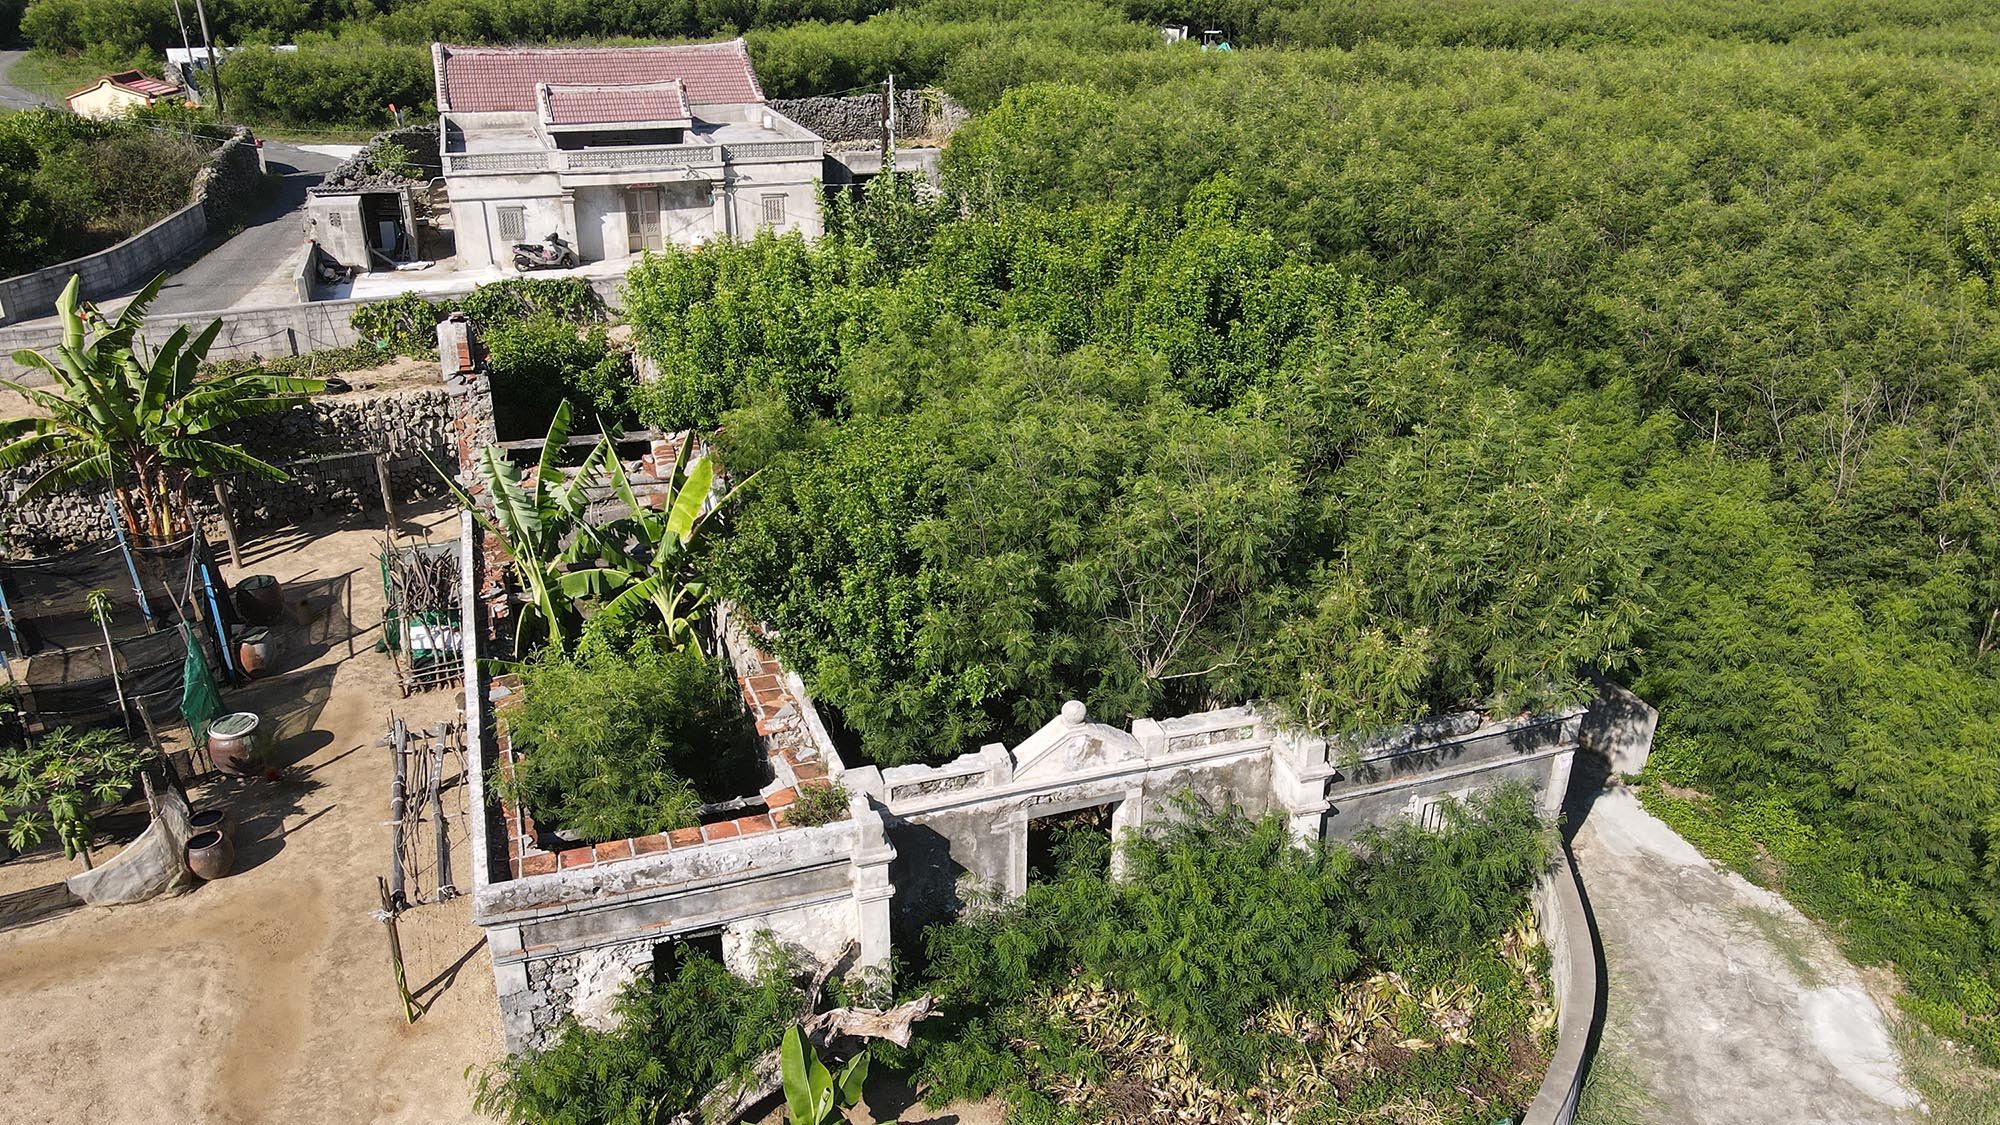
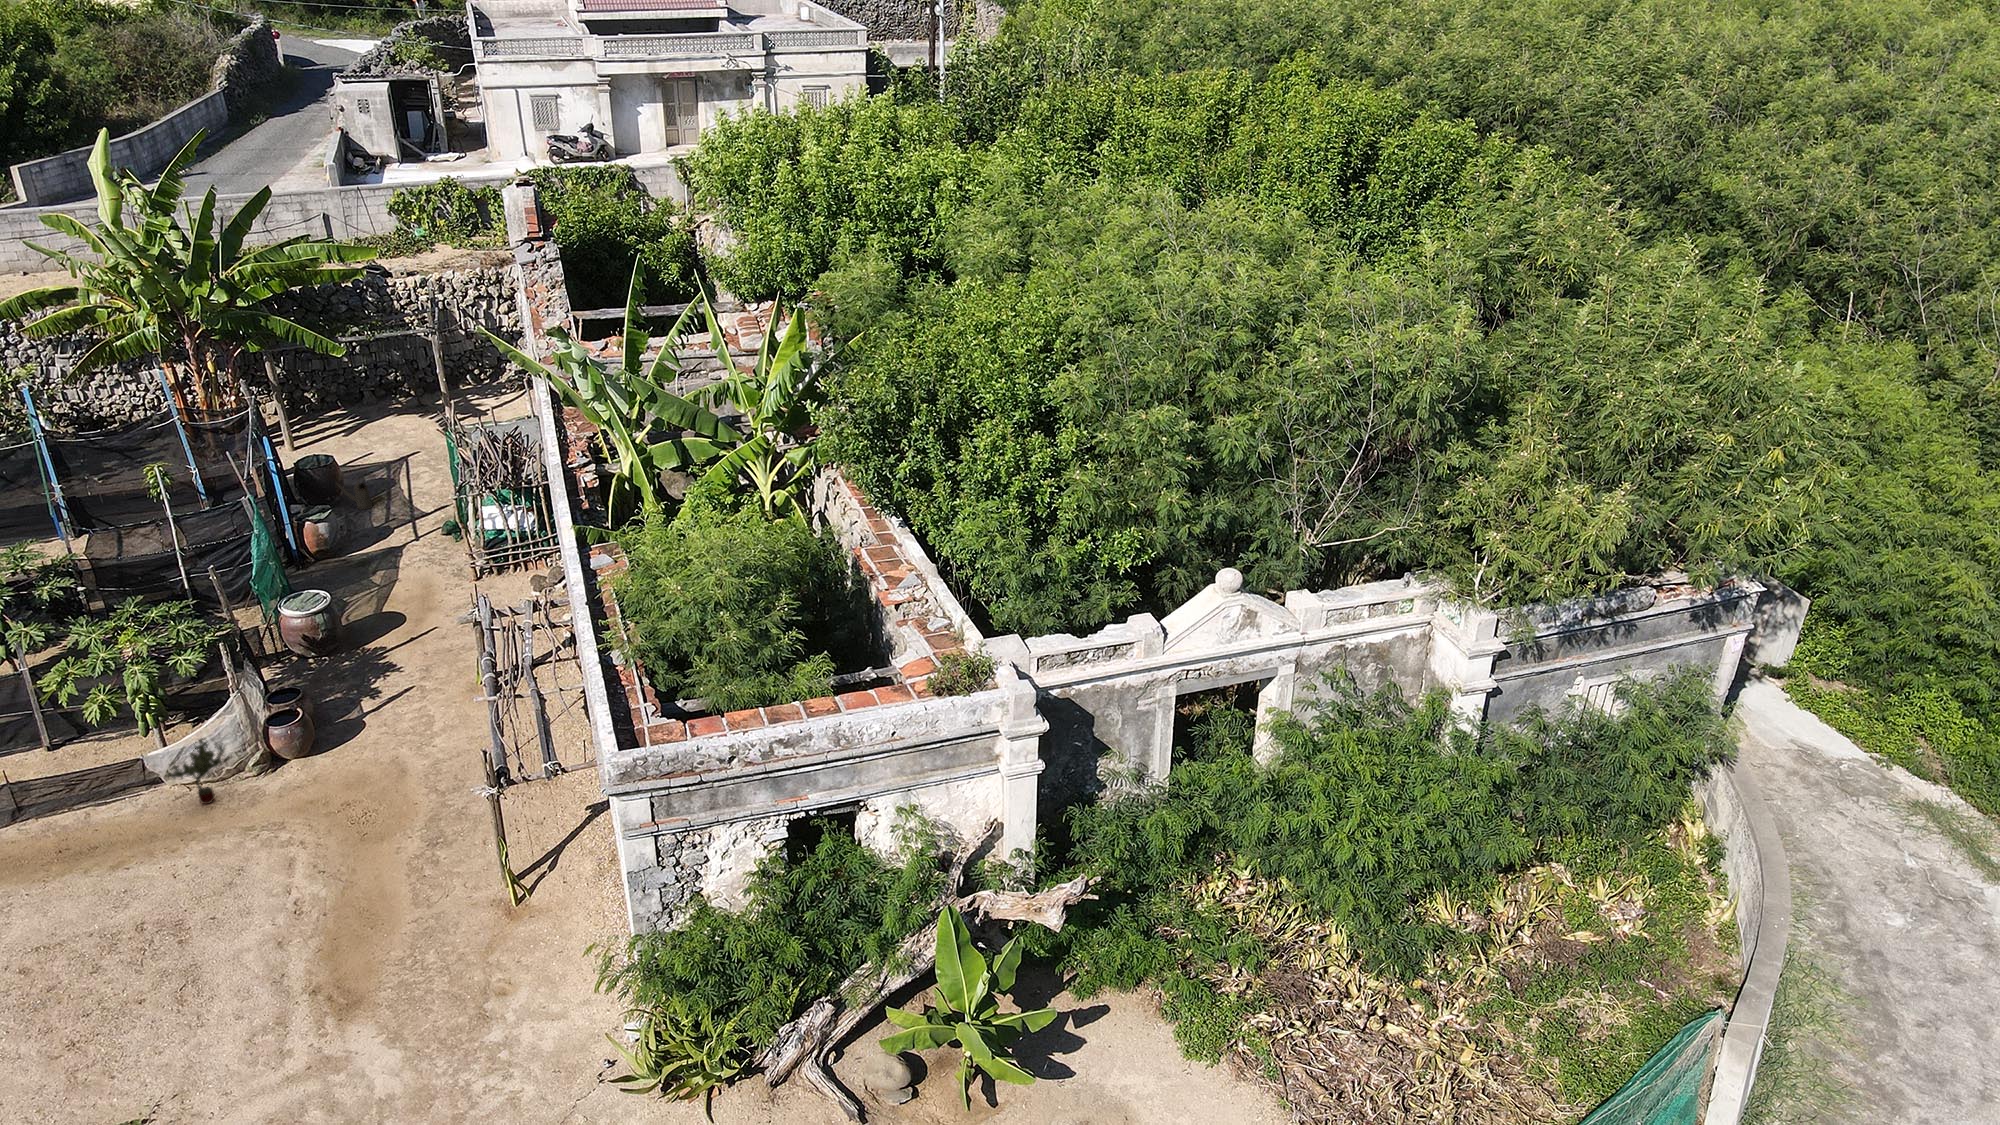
potted tree: present [243,725,287,780] -> present [165,739,224,804]

